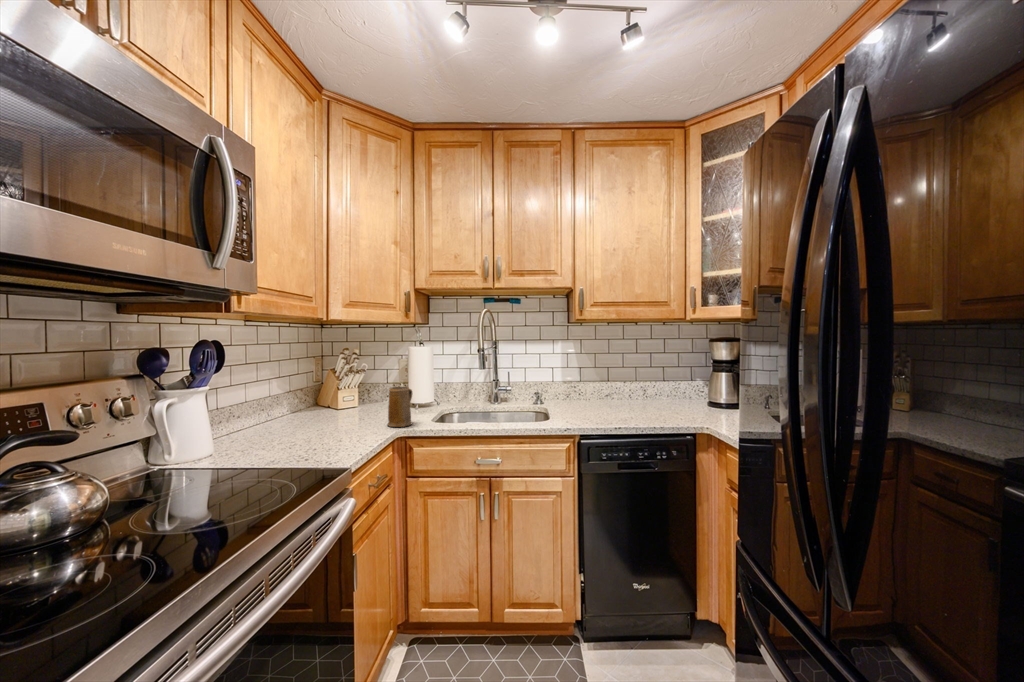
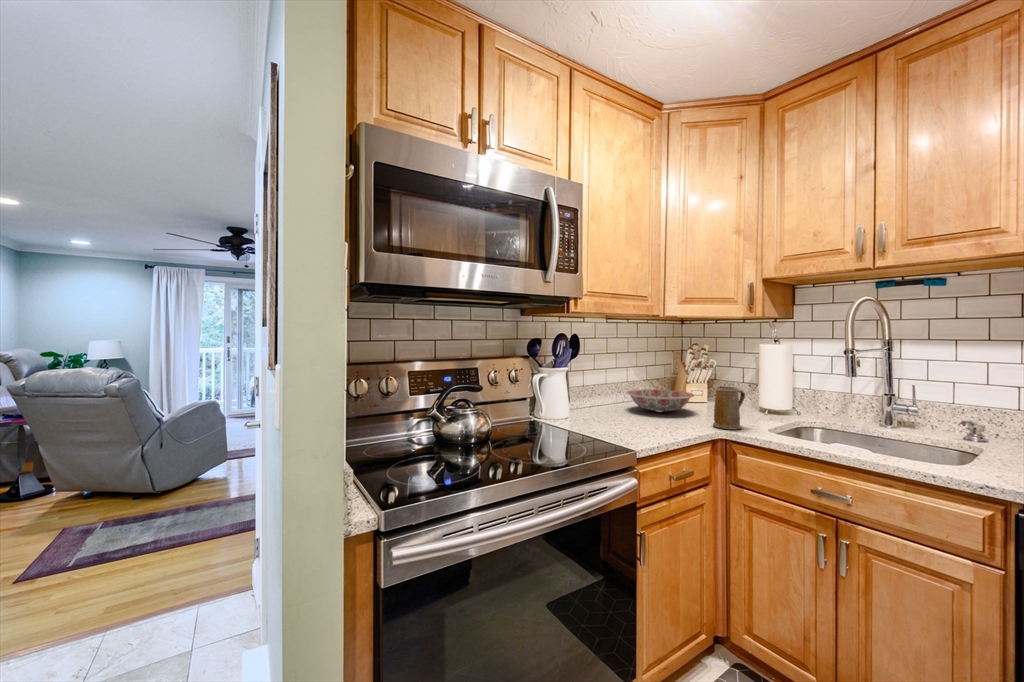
ceramic bowl: none [283,397,359,421] -> present [627,389,694,411]

